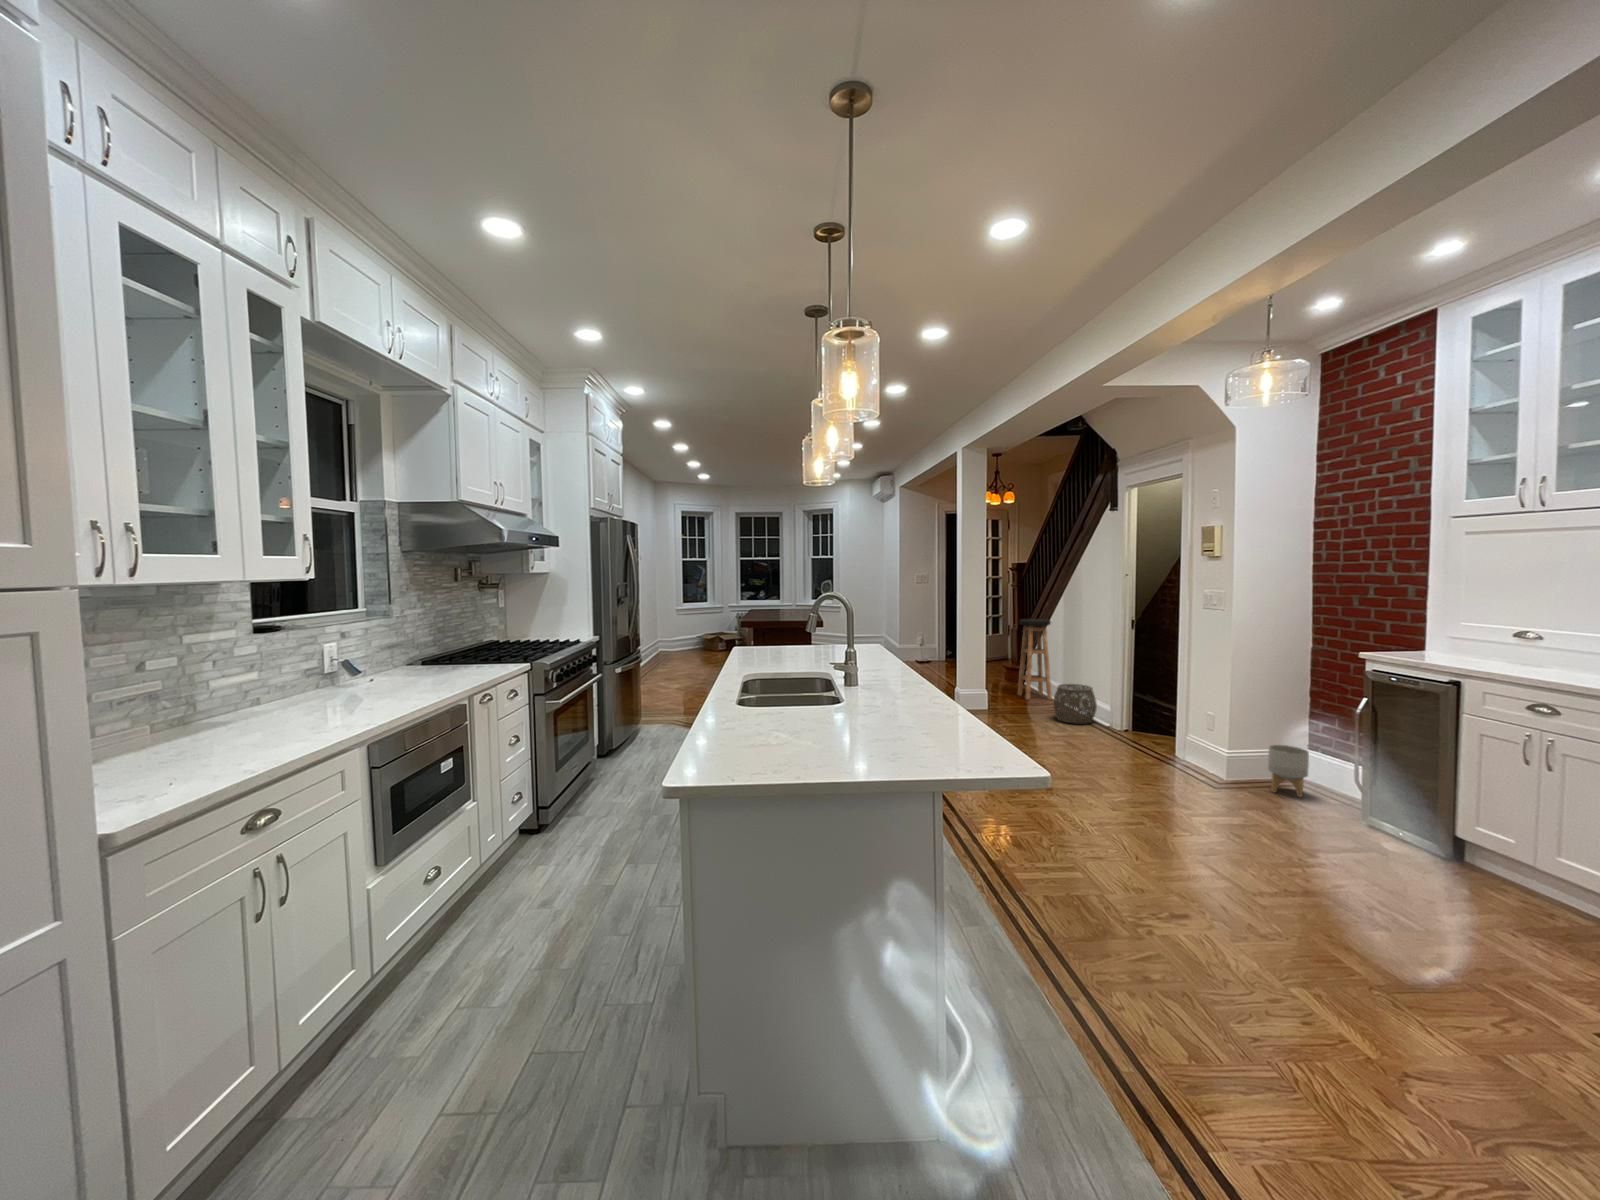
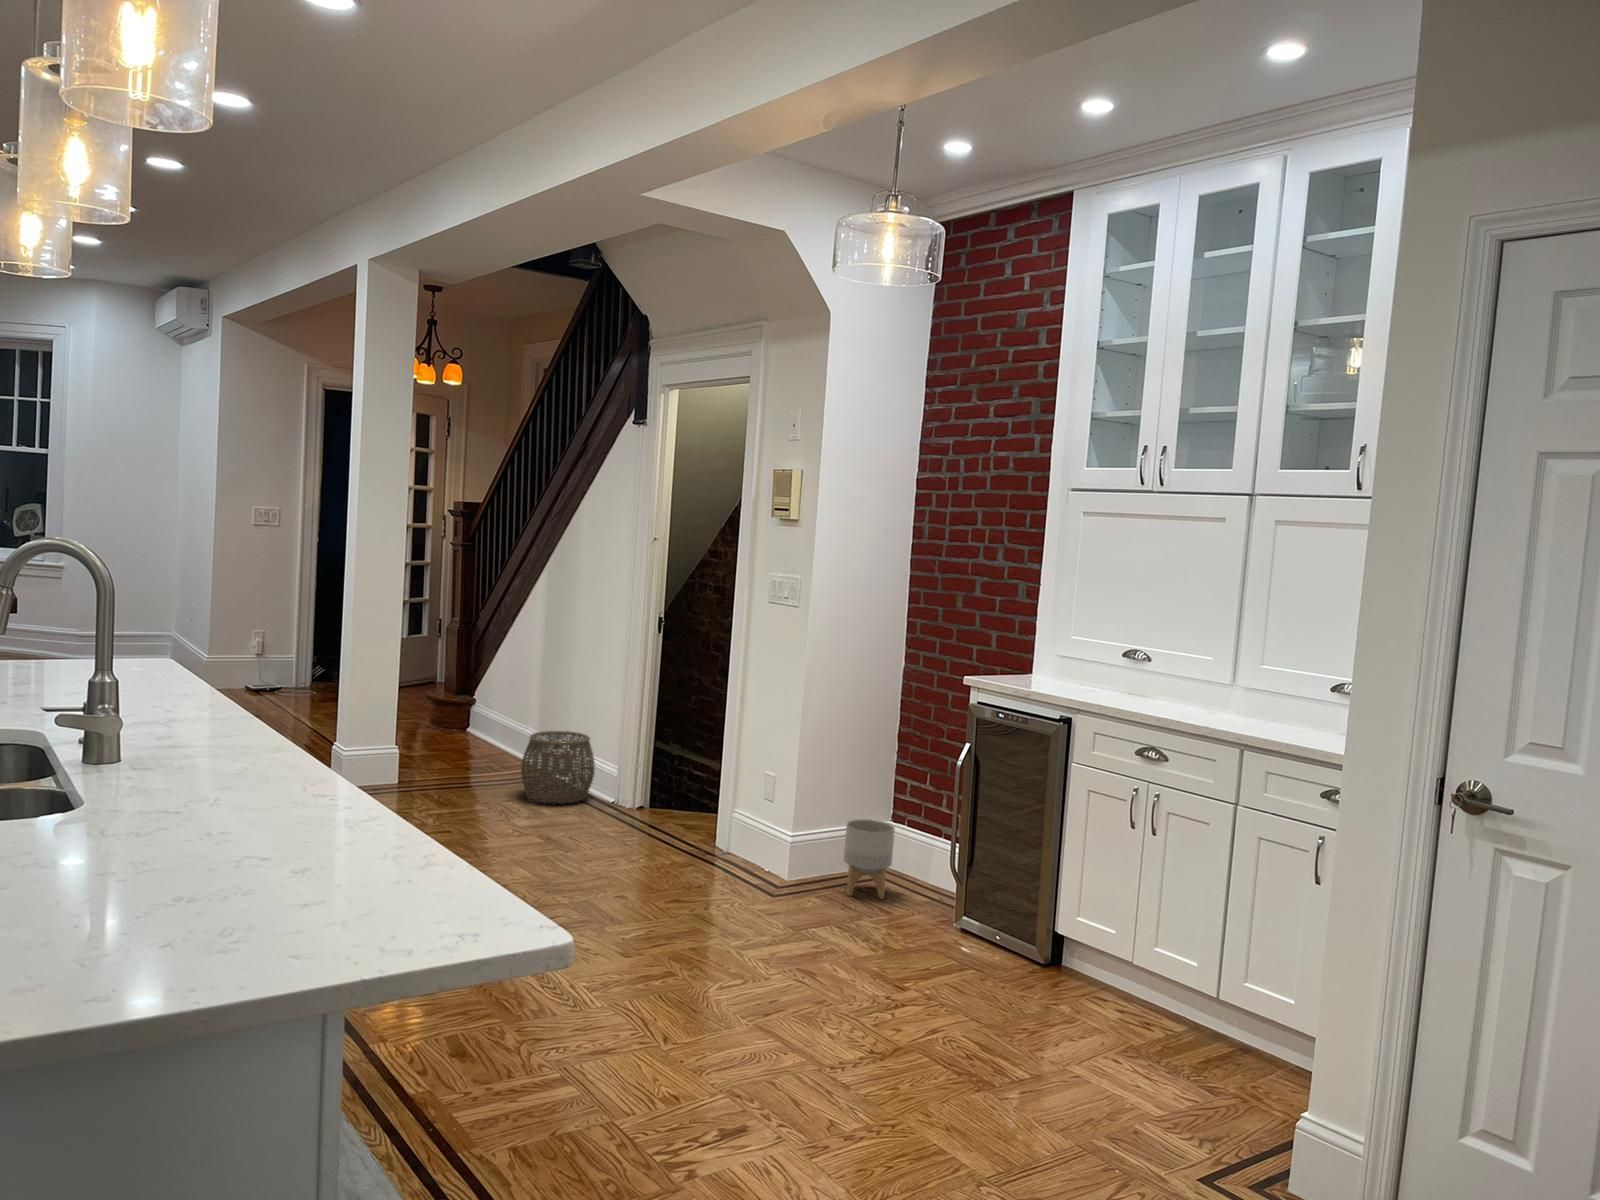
bar stool: present [1018,619,1052,700] -> none [454,609,522,763]

